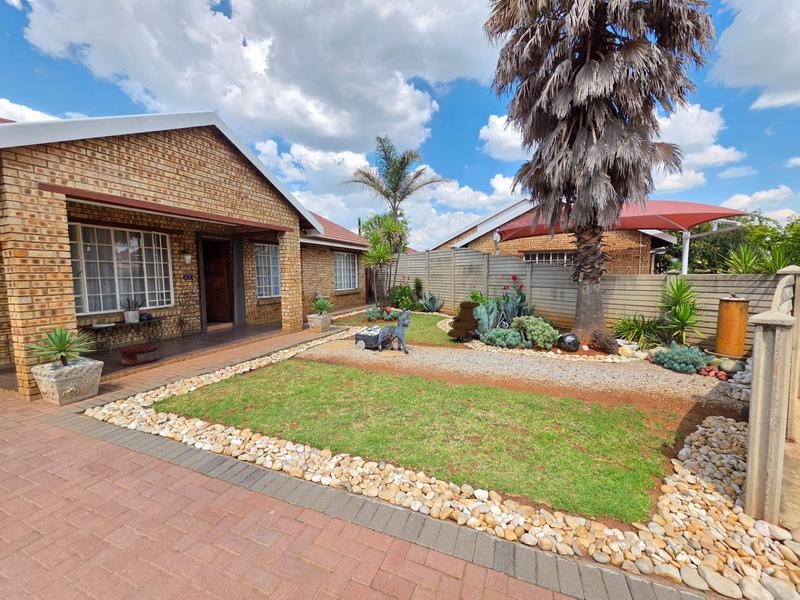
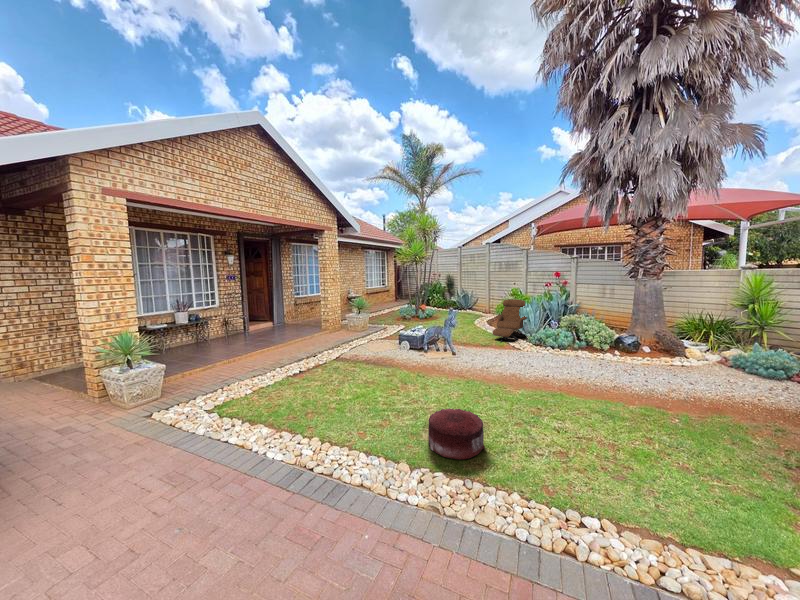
pouf: present [121,344,160,365] -> present [428,408,485,459]

